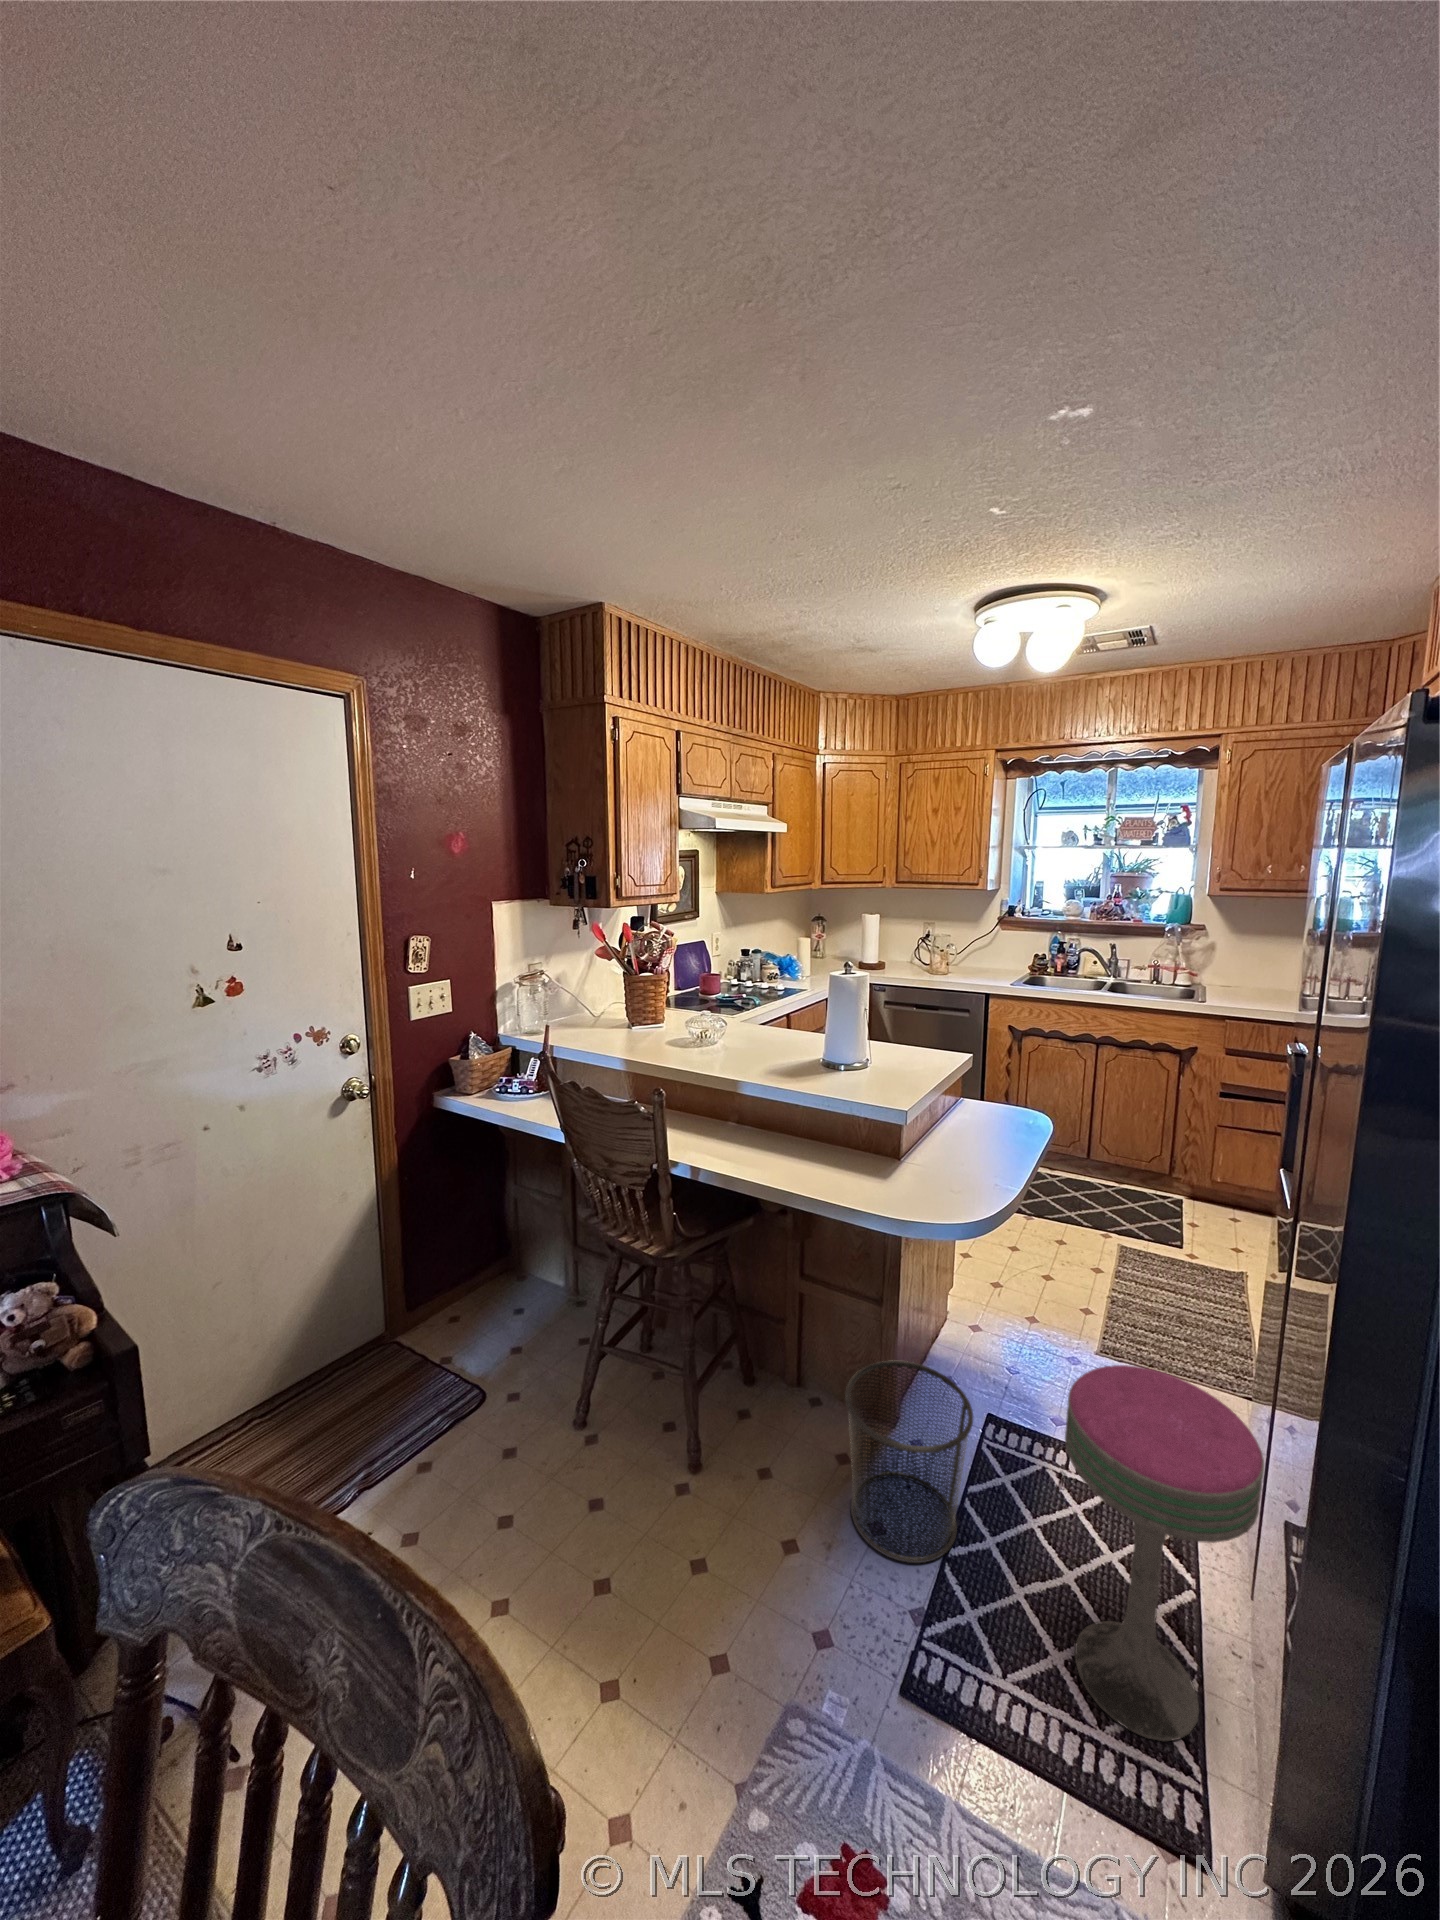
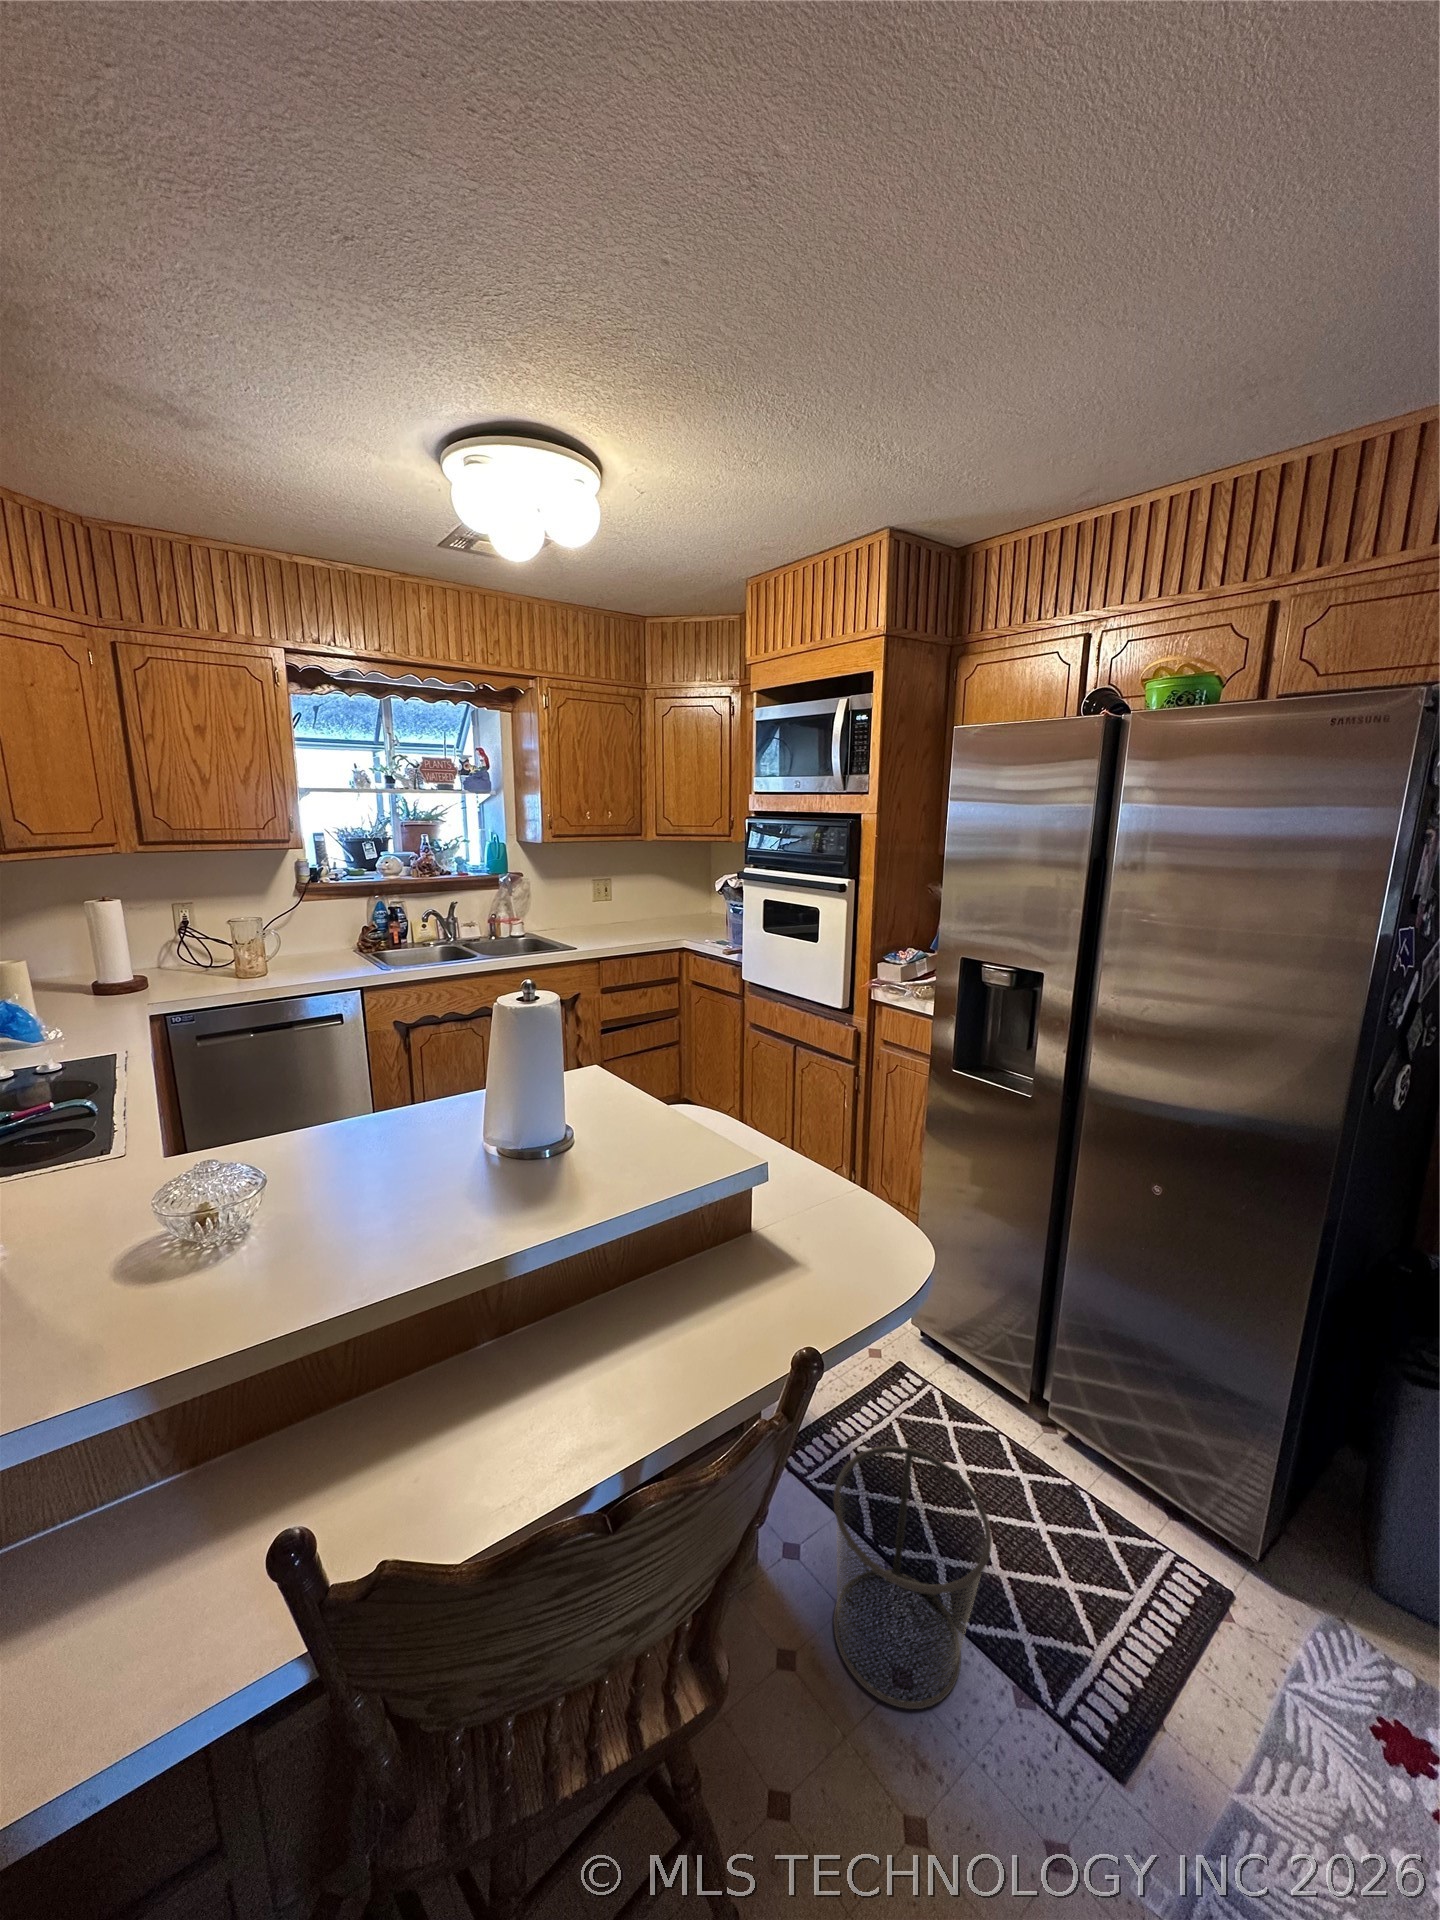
bar stool: present [1065,1365,1264,1741] -> none [1023,1276,1194,1579]

